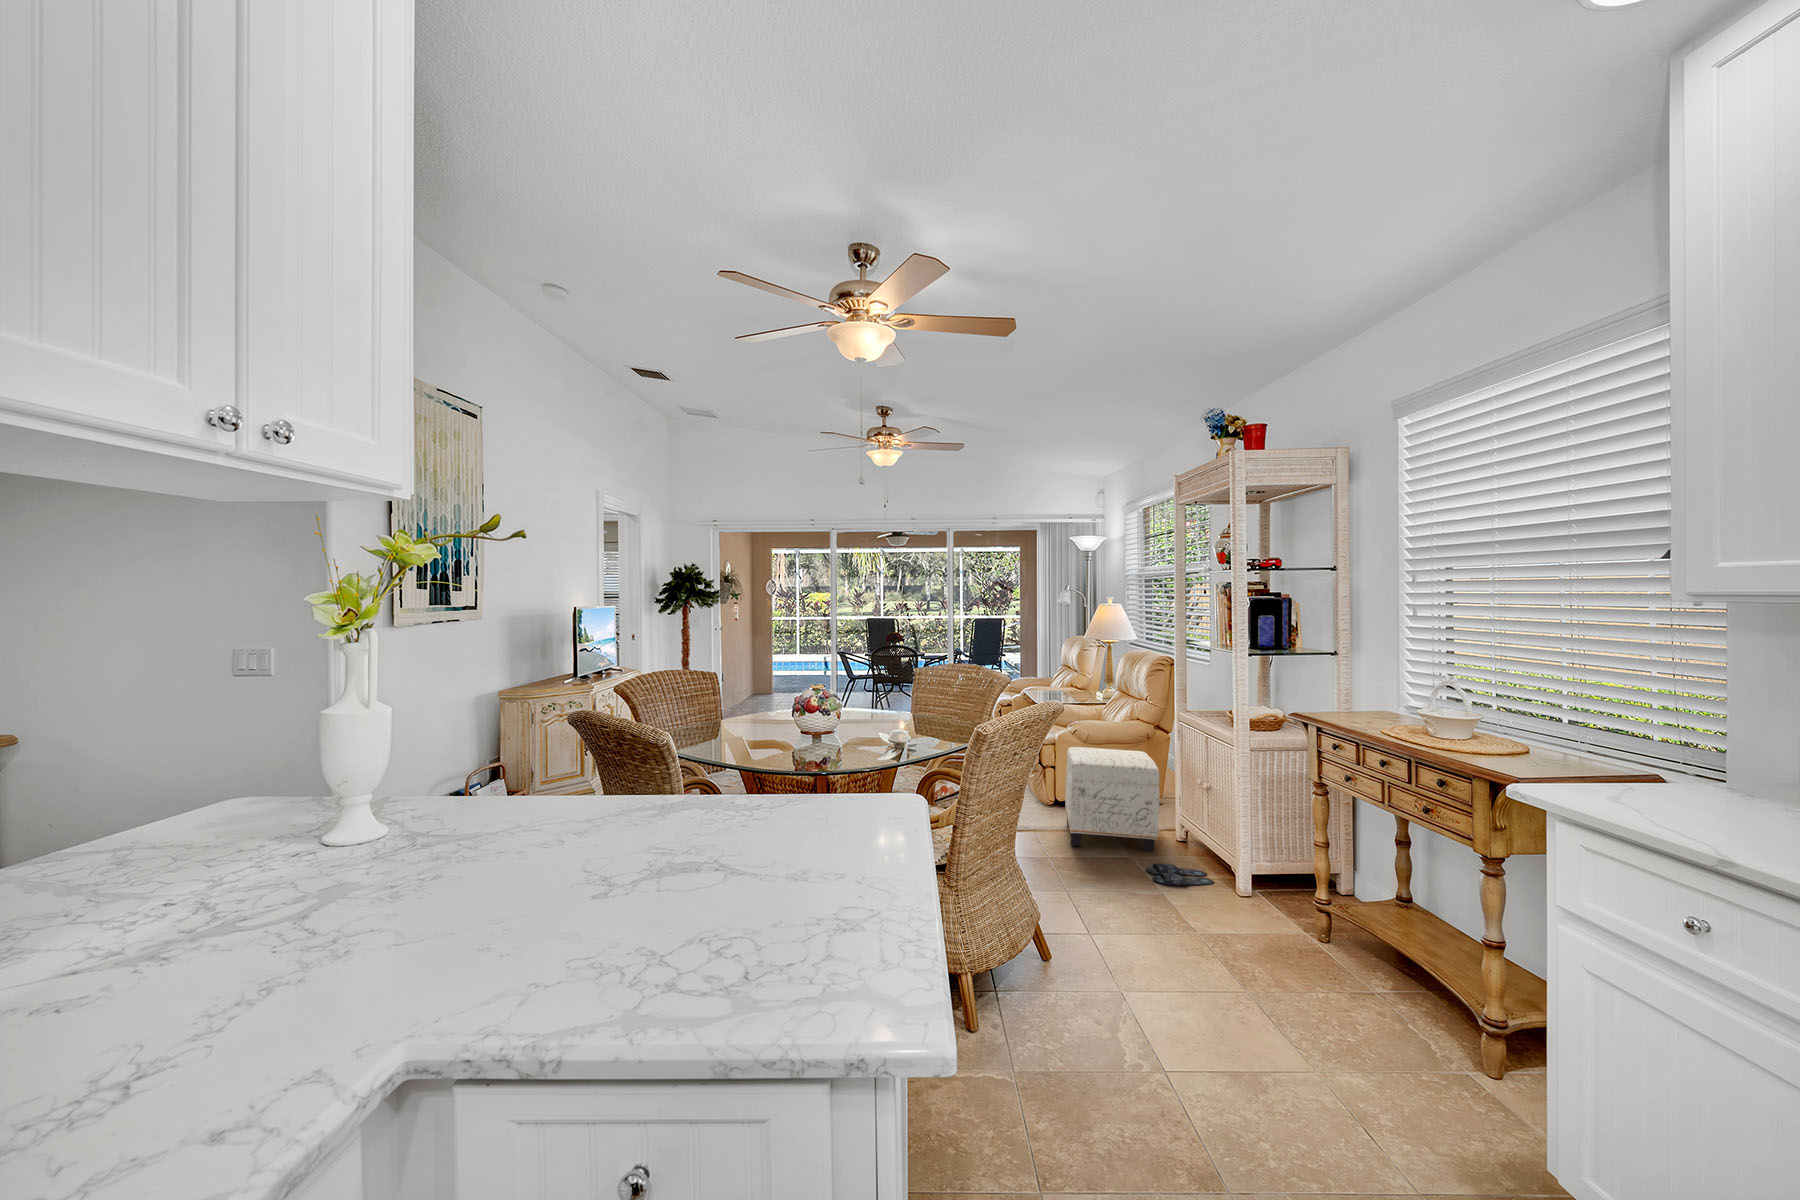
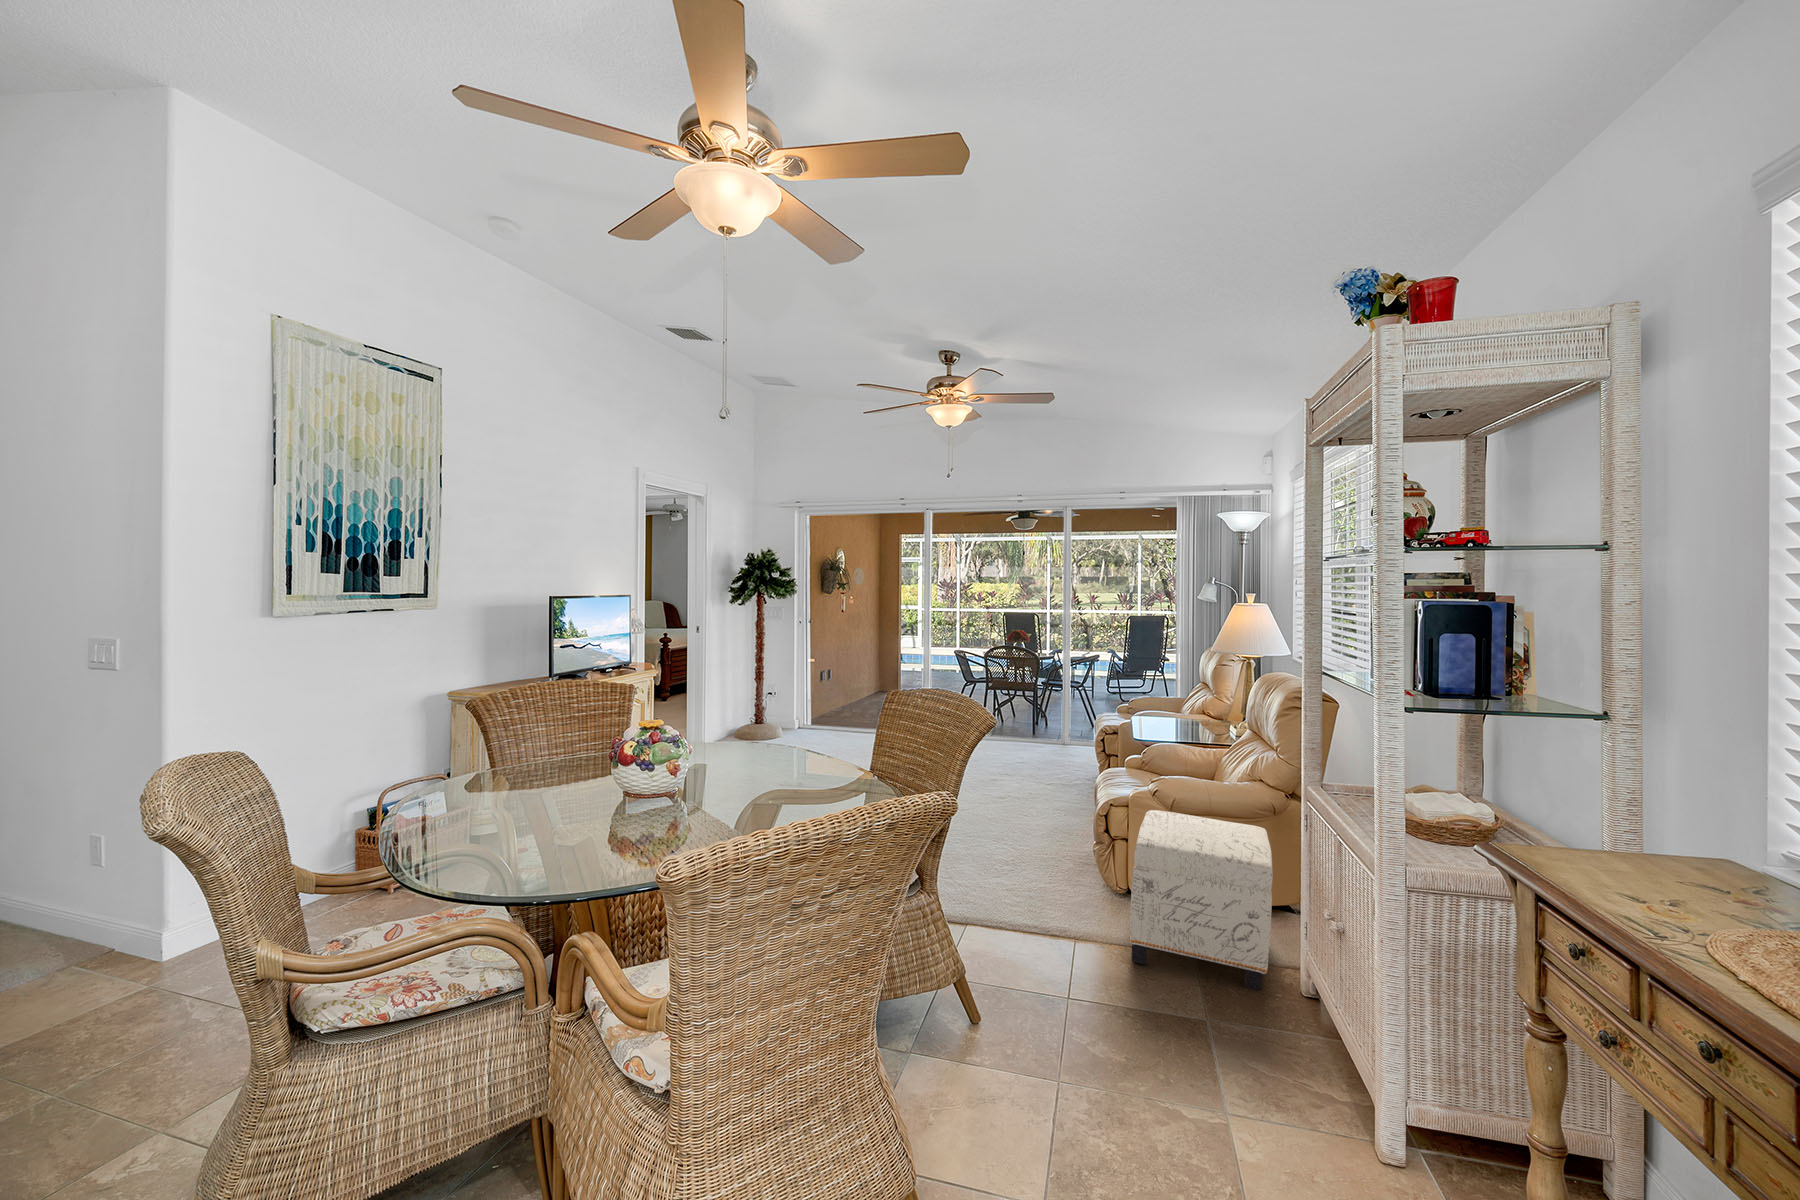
slippers: present [1146,863,1214,886] -> none [1235,1020,1349,1081]

